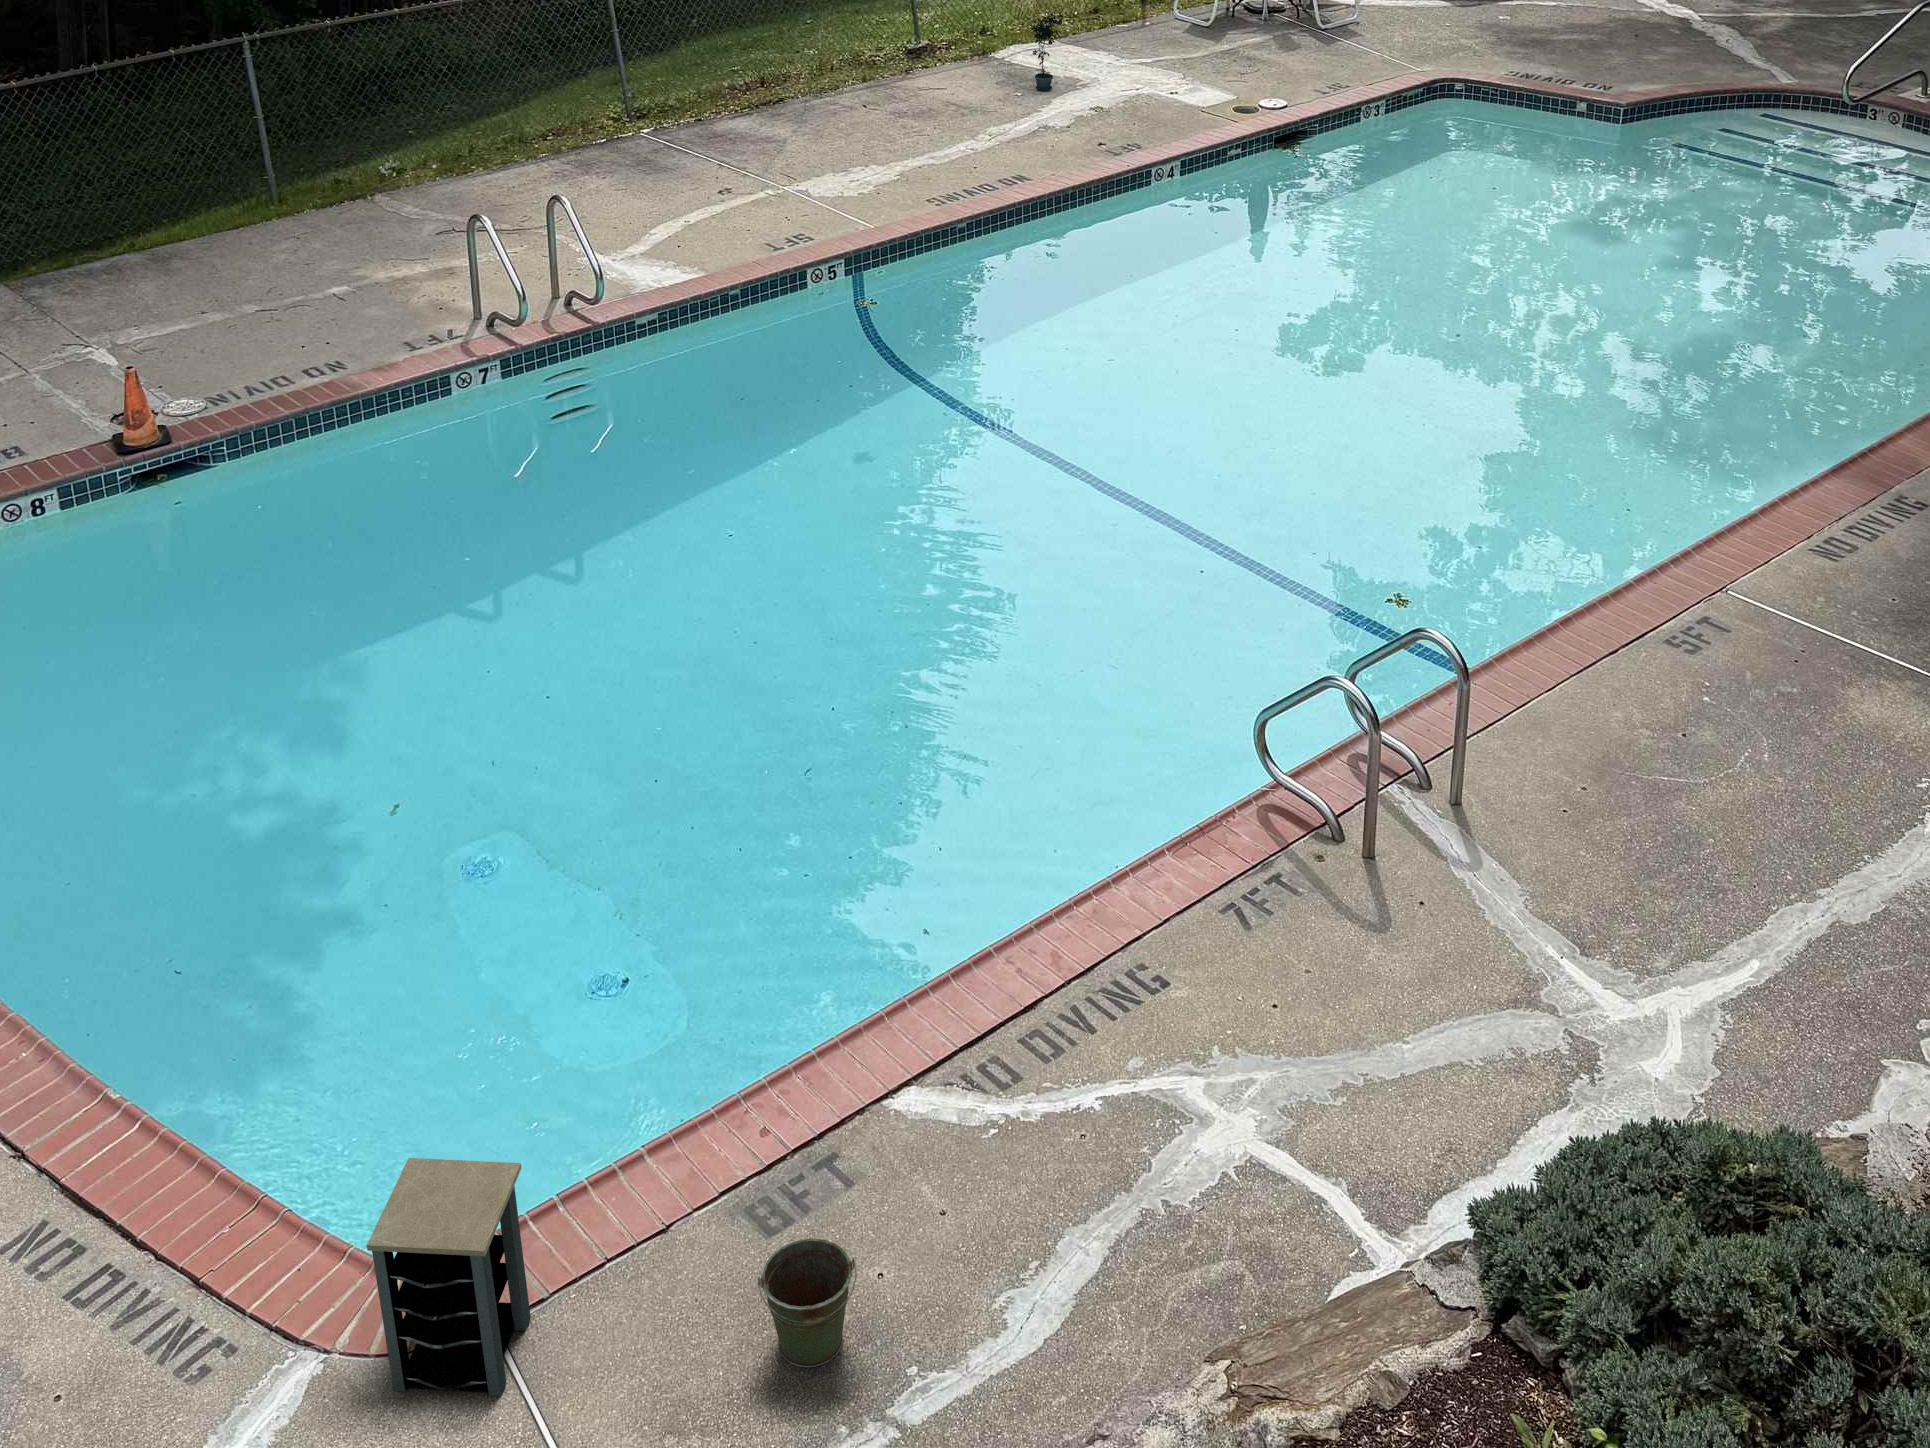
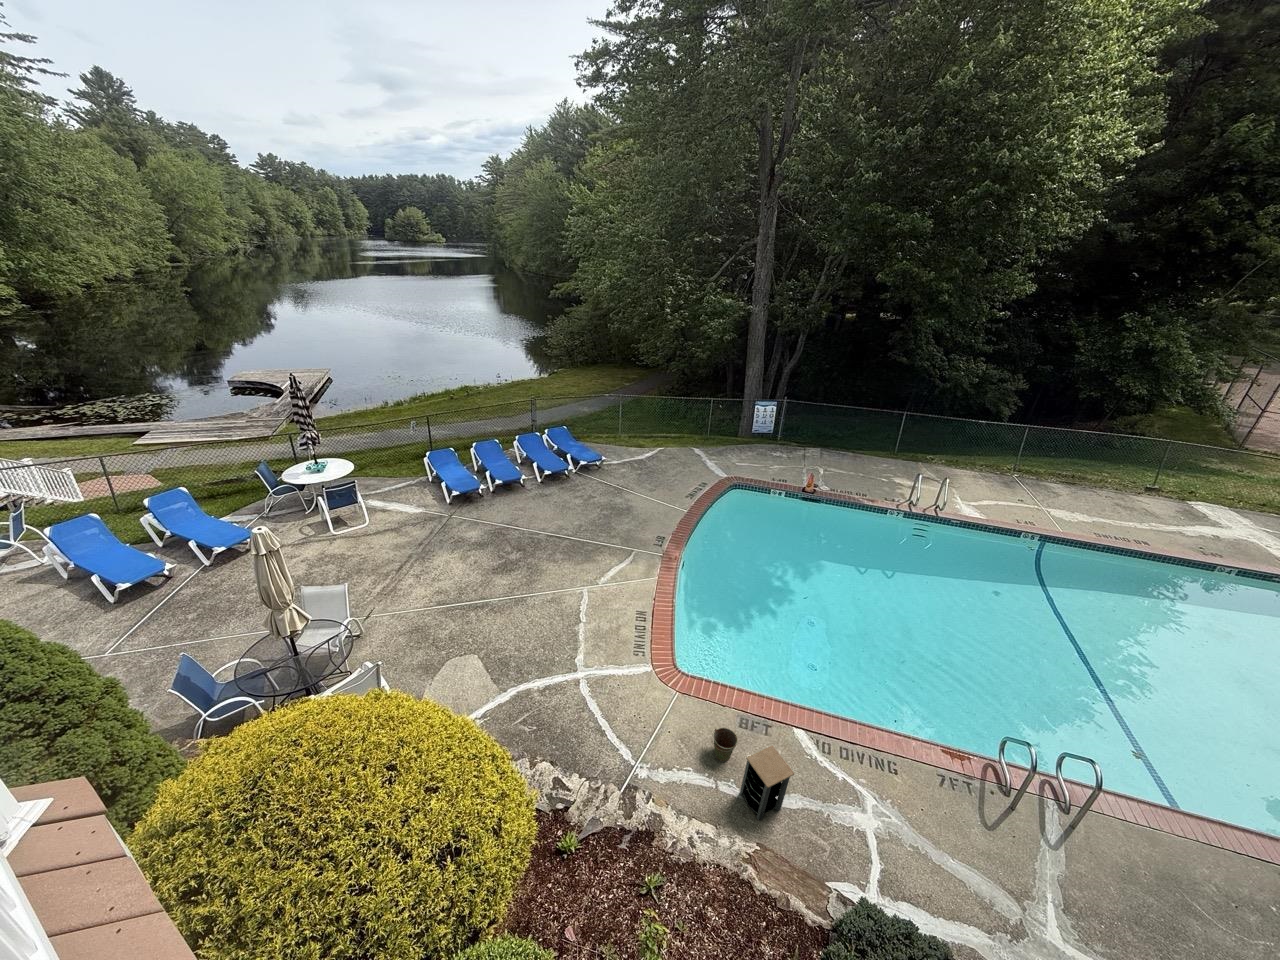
potted plant: present [1031,13,1061,91] -> none [1184,502,1210,527]
side table: present [367,1158,531,1397] -> present [740,746,795,821]

